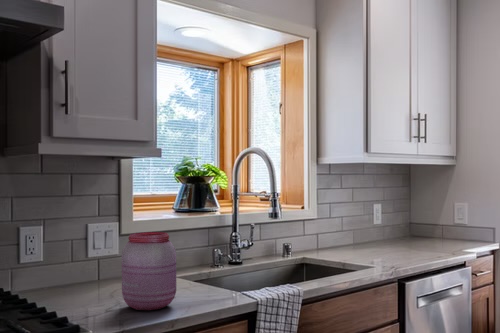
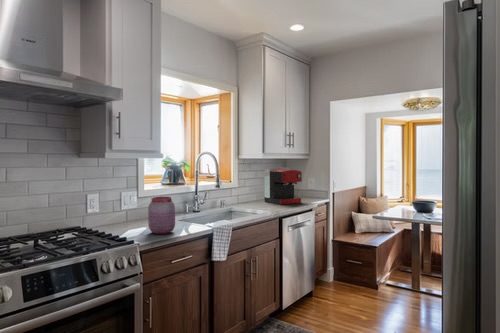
coffee maker: none [368,179,443,252] -> present [264,167,302,205]

